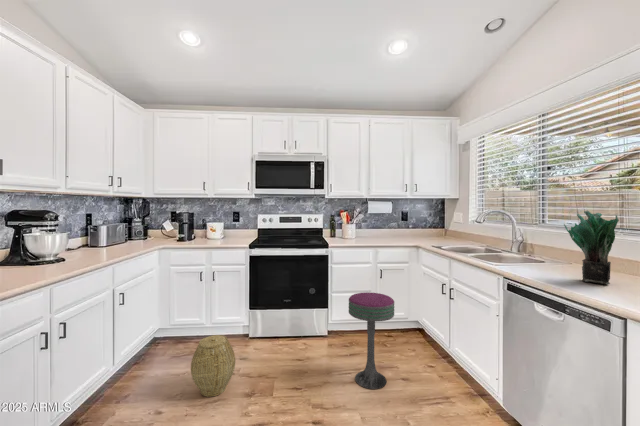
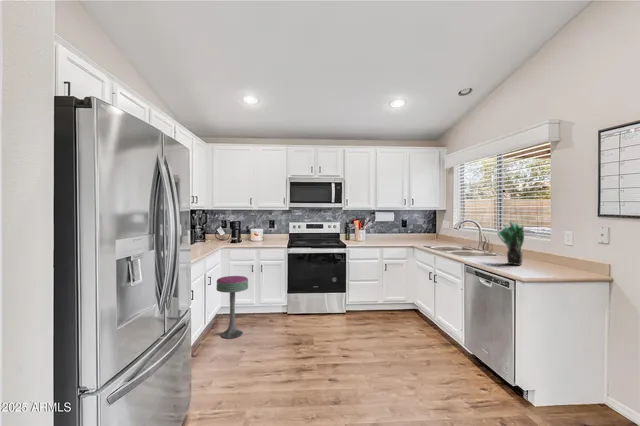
bar stool: present [349,292,394,389] -> present [216,276,248,338]
woven basket: present [191,335,235,397] -> none [259,306,287,345]

